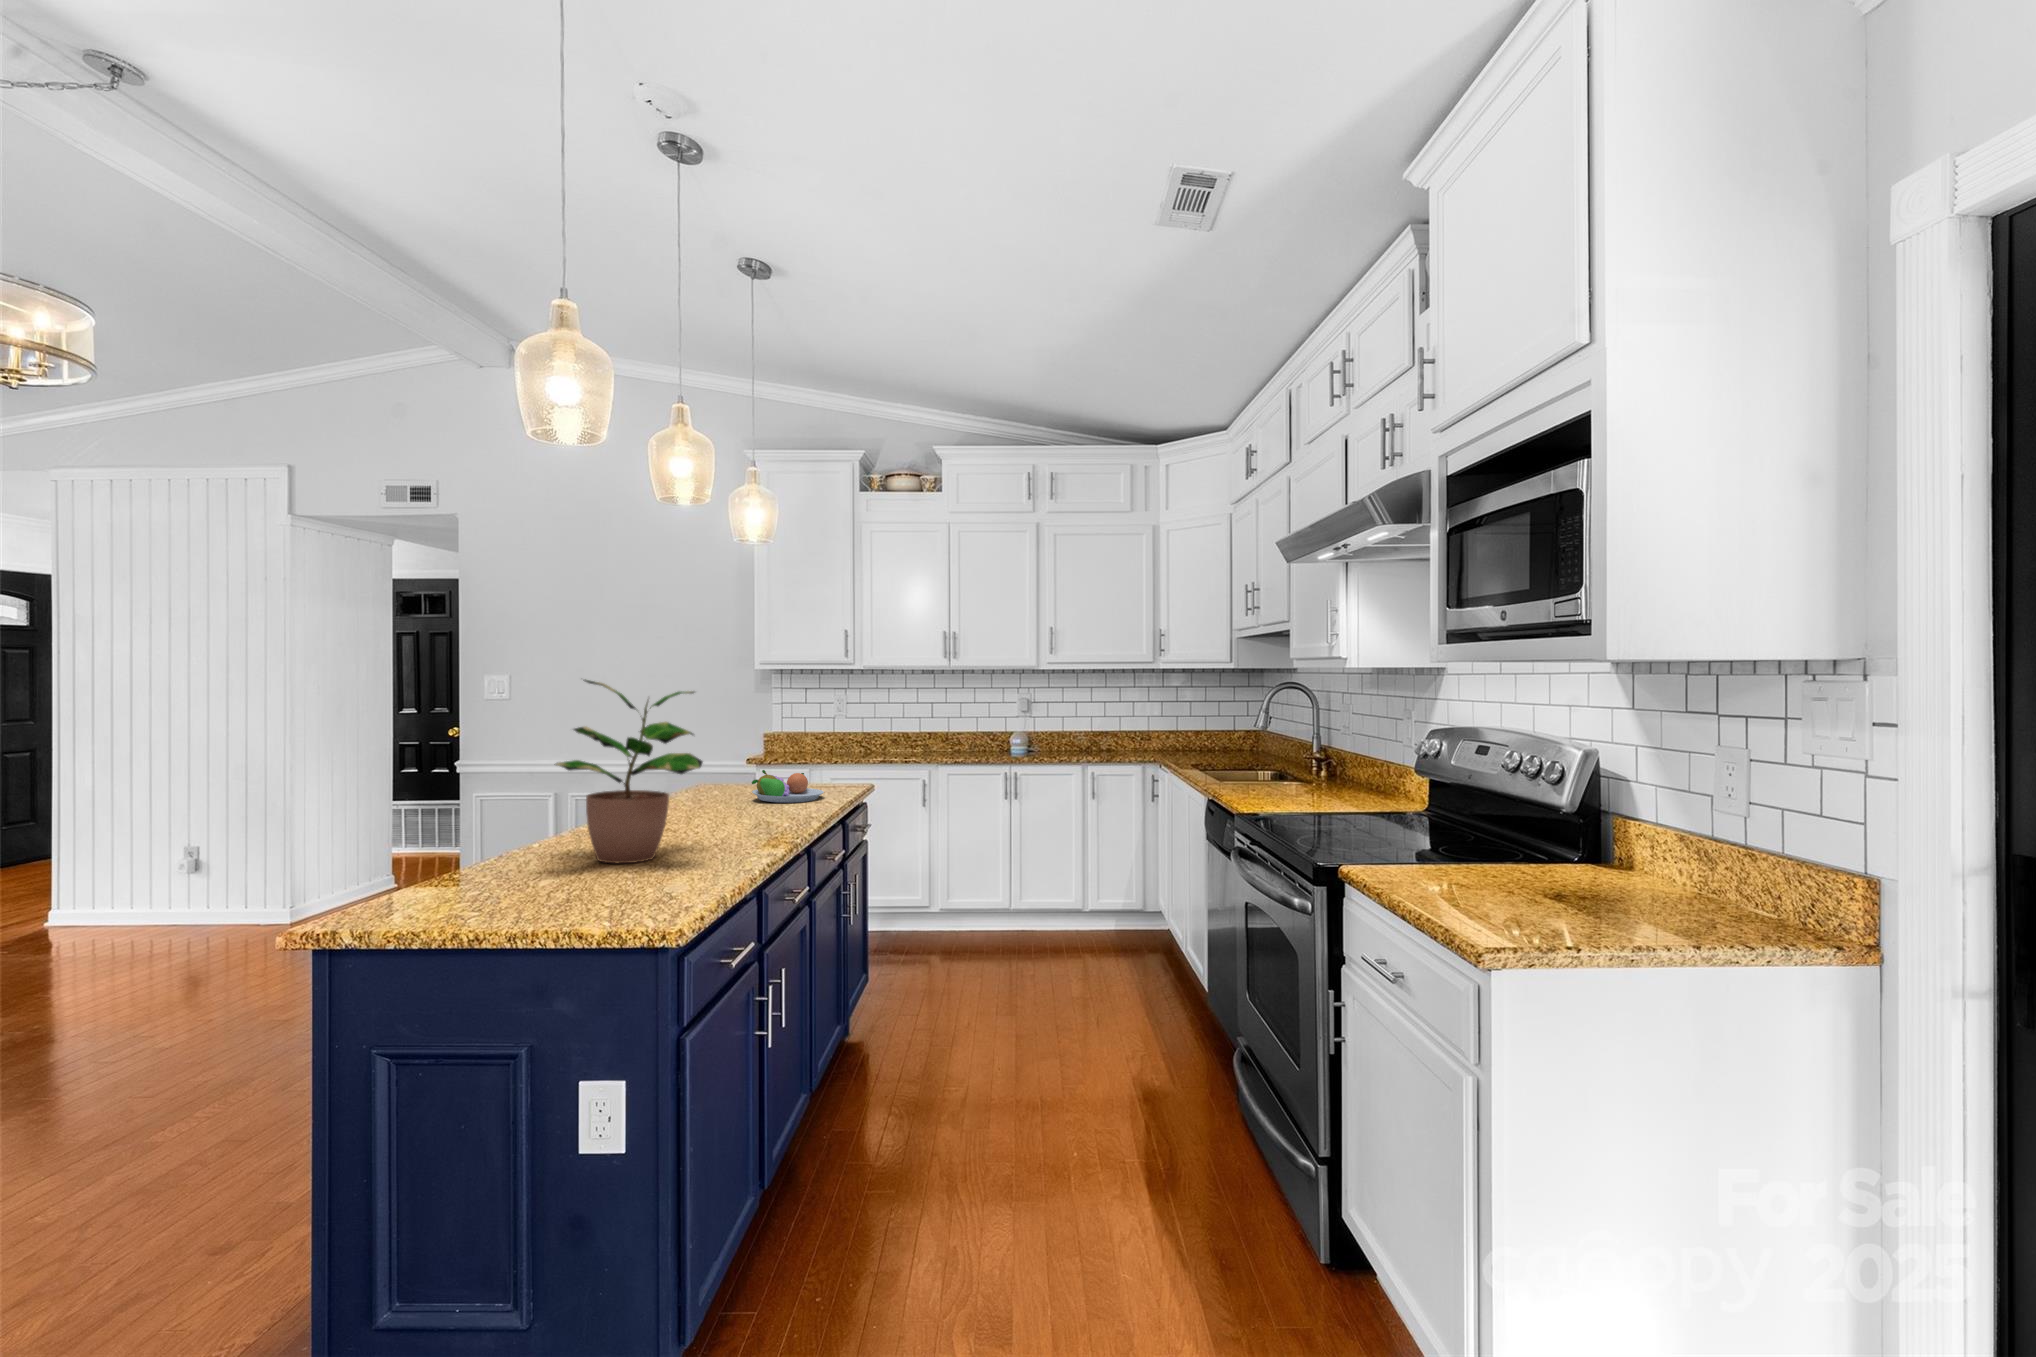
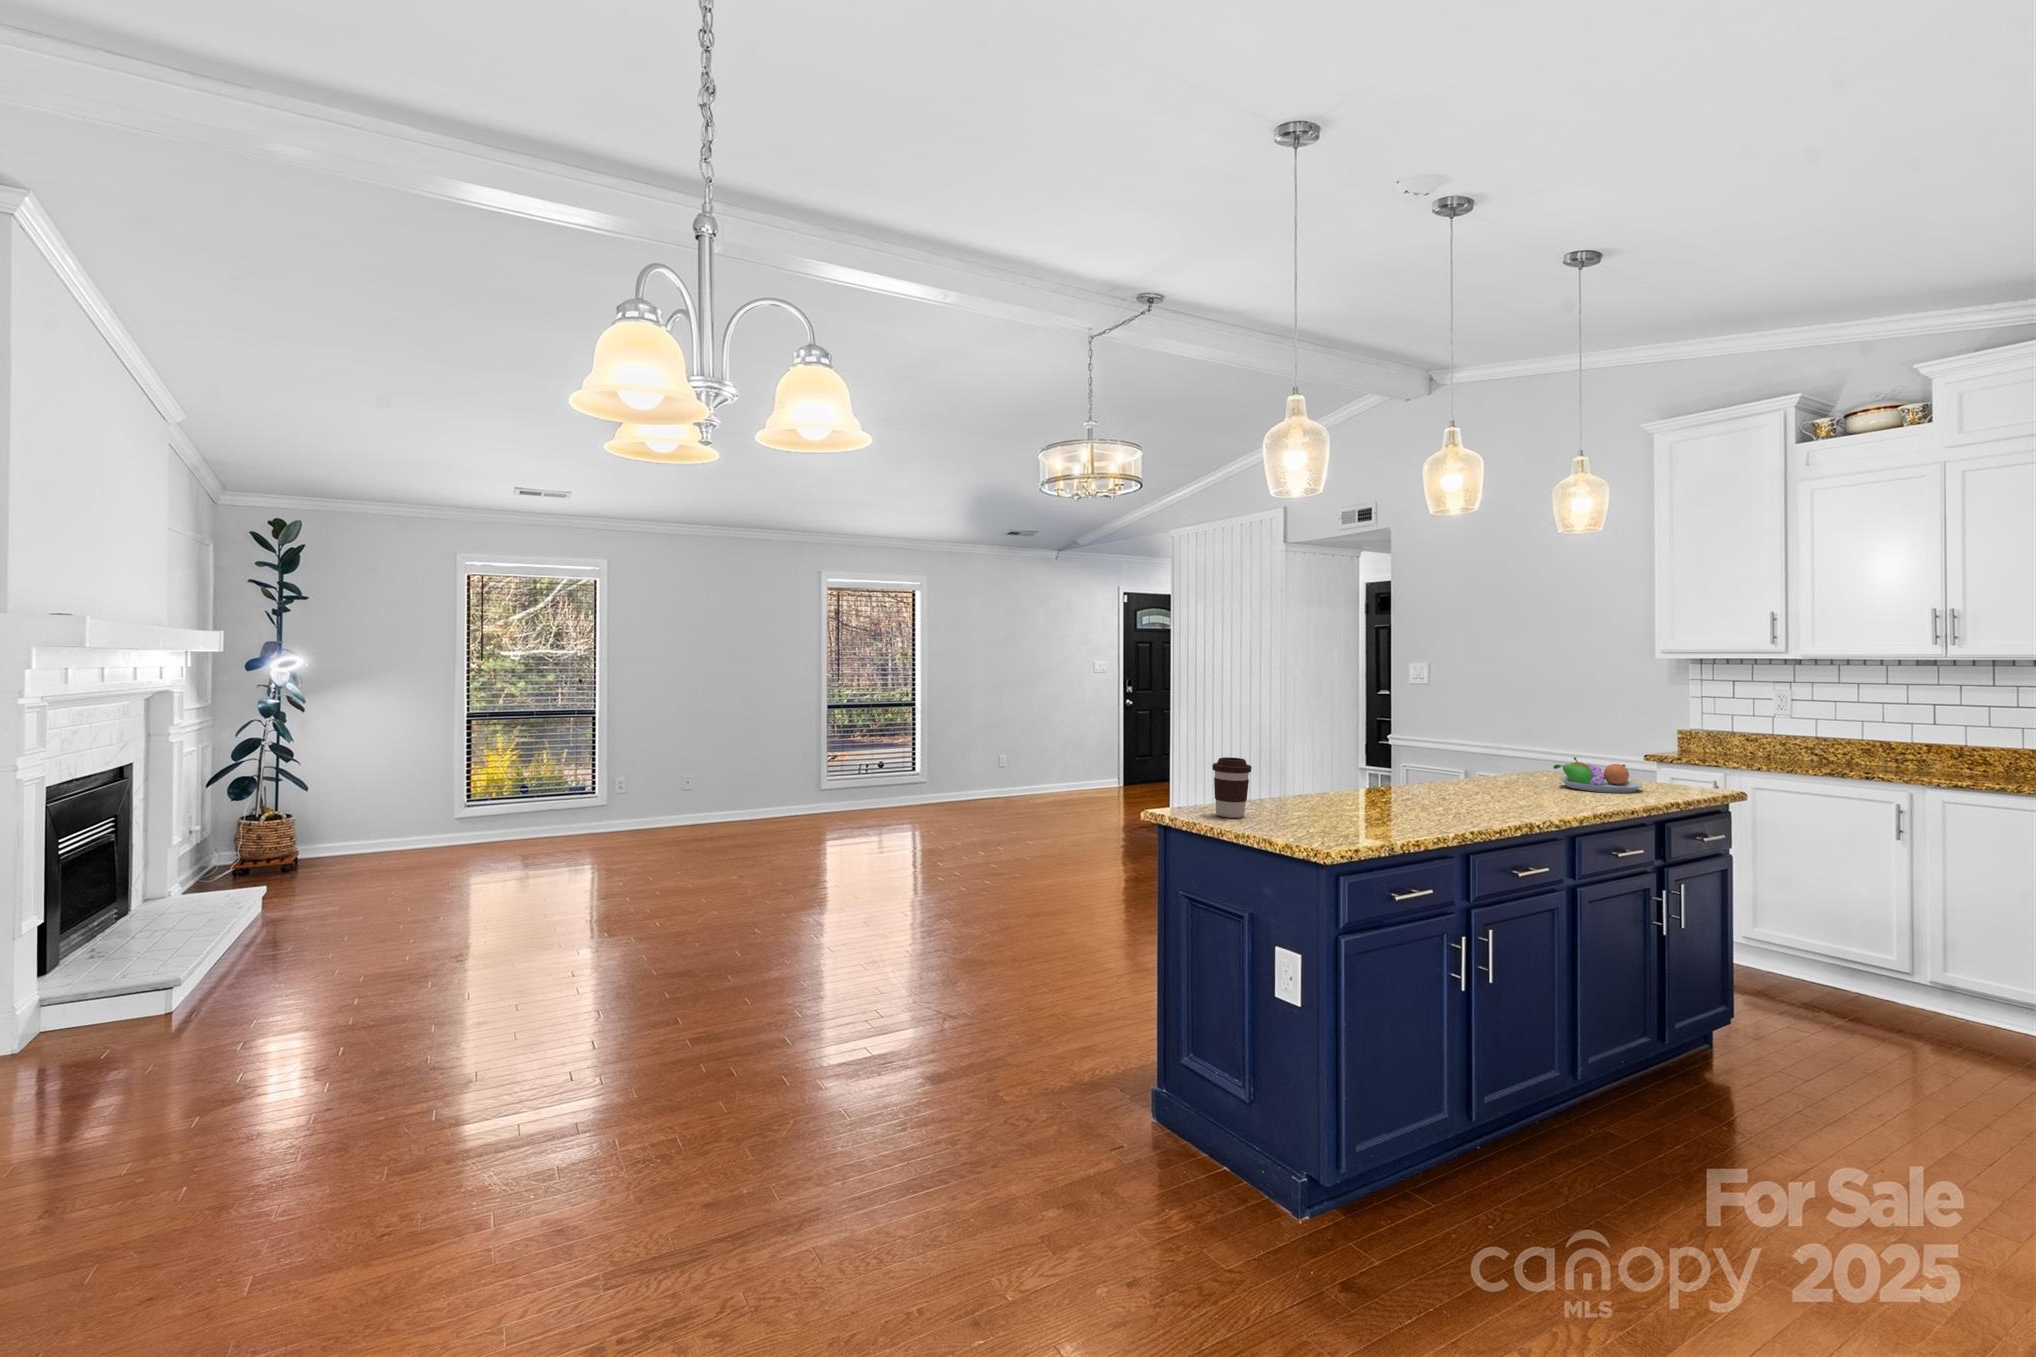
potted plant: present [556,679,703,863] -> none [1309,662,1437,811]
coffee cup: none [443,821,507,912] -> present [1212,757,1251,818]

